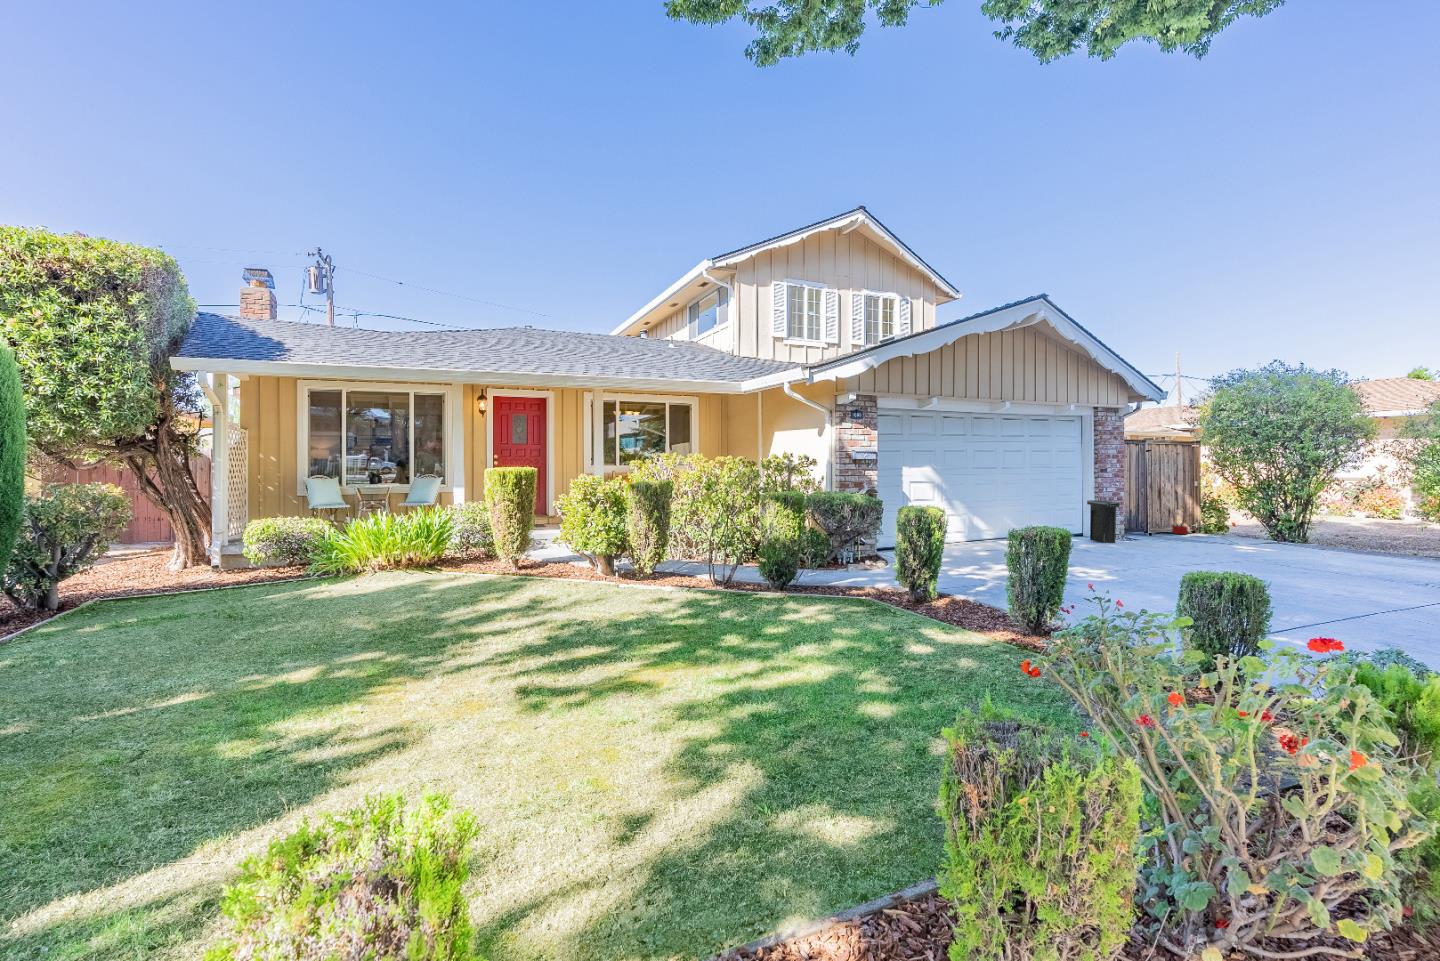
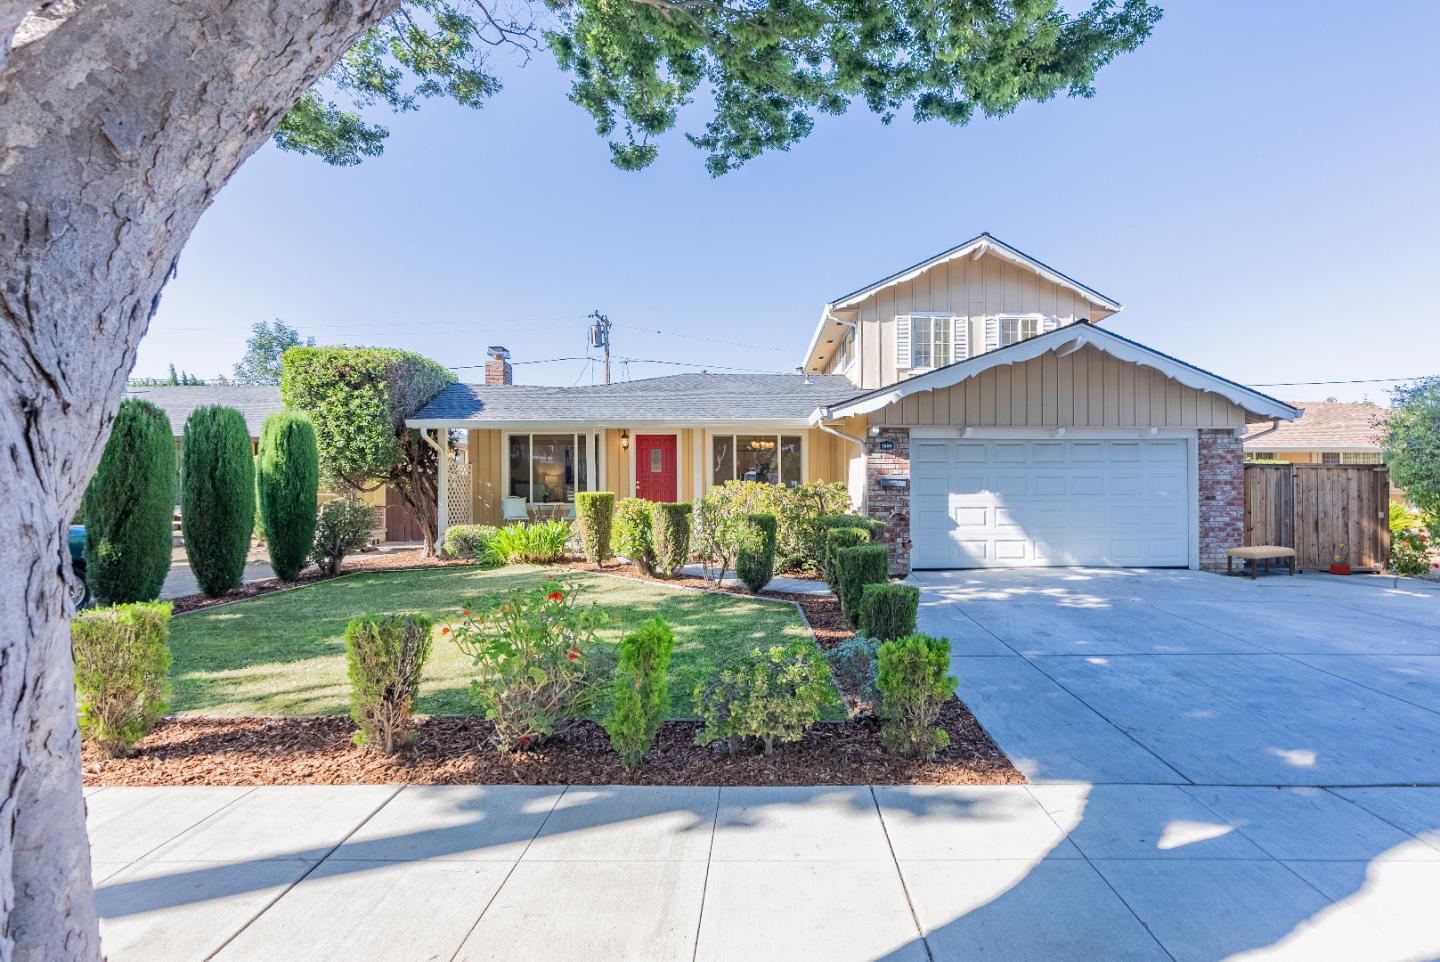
trash can: present [1087,500,1120,543] -> none [1184,531,1216,580]
bench: none [1117,512,1159,541] -> present [1226,545,1295,580]

